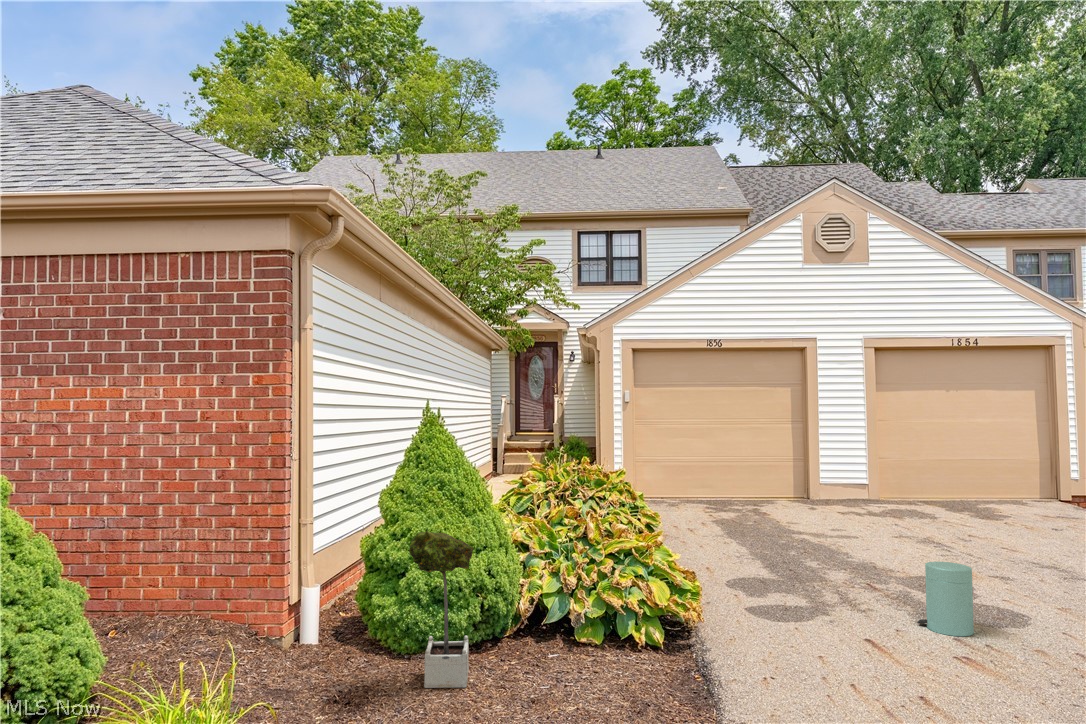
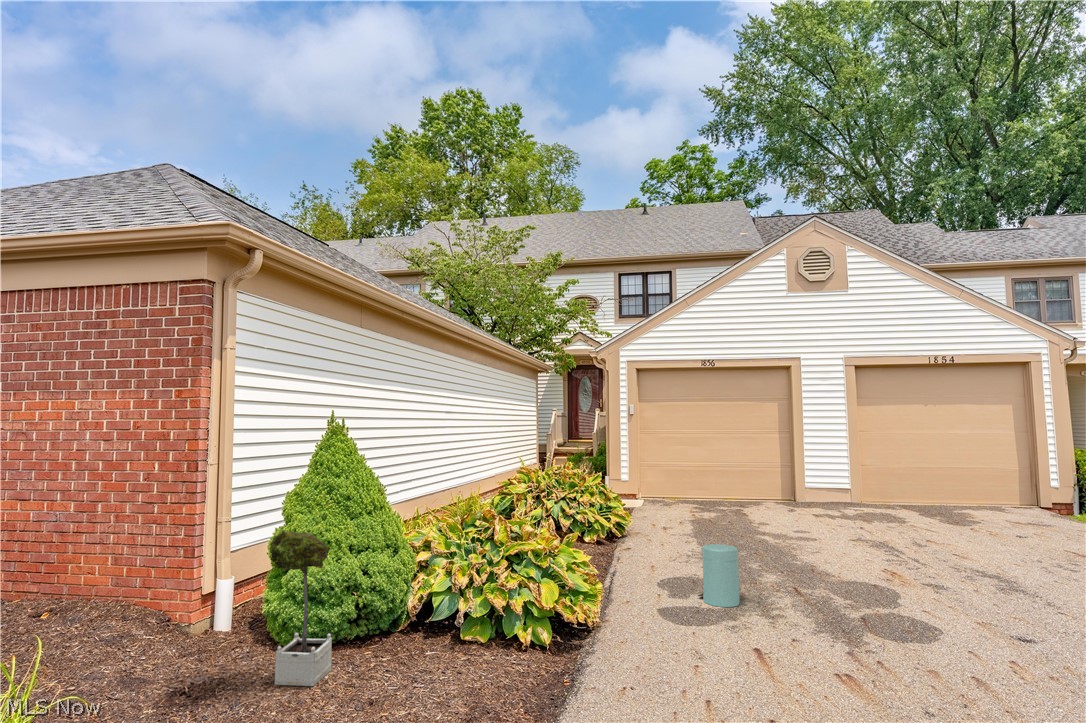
trash can: present [917,561,974,636] -> present [698,544,740,607]

